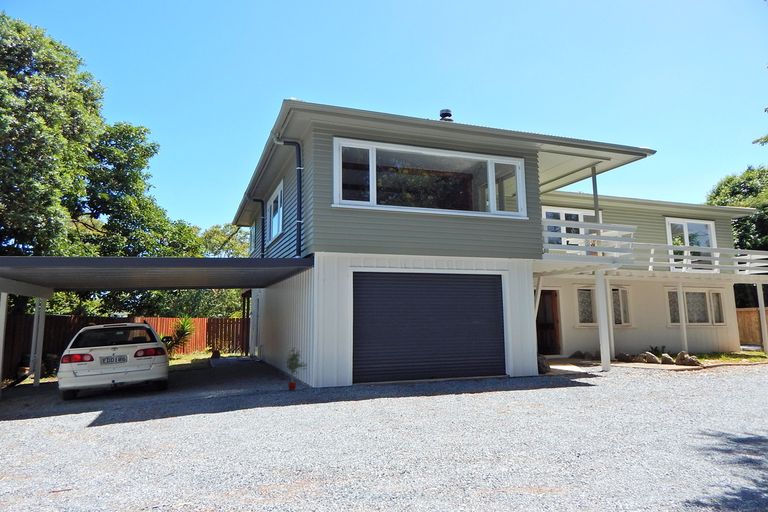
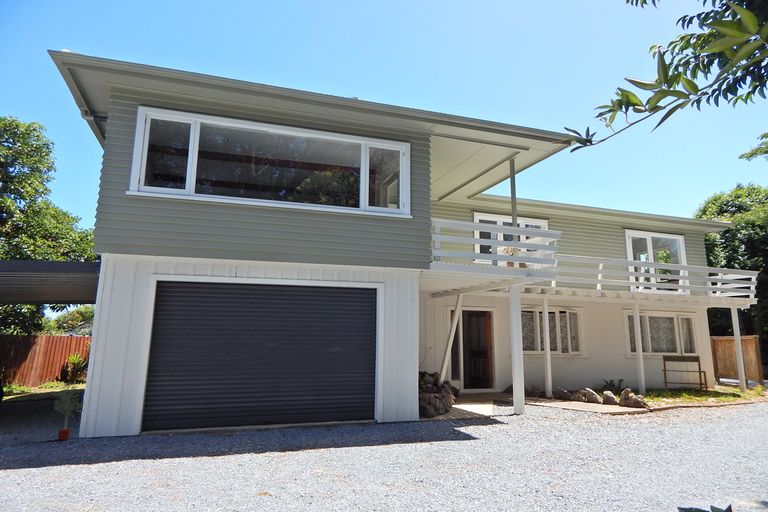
bench: none [697,325,737,355] -> present [662,355,708,392]

